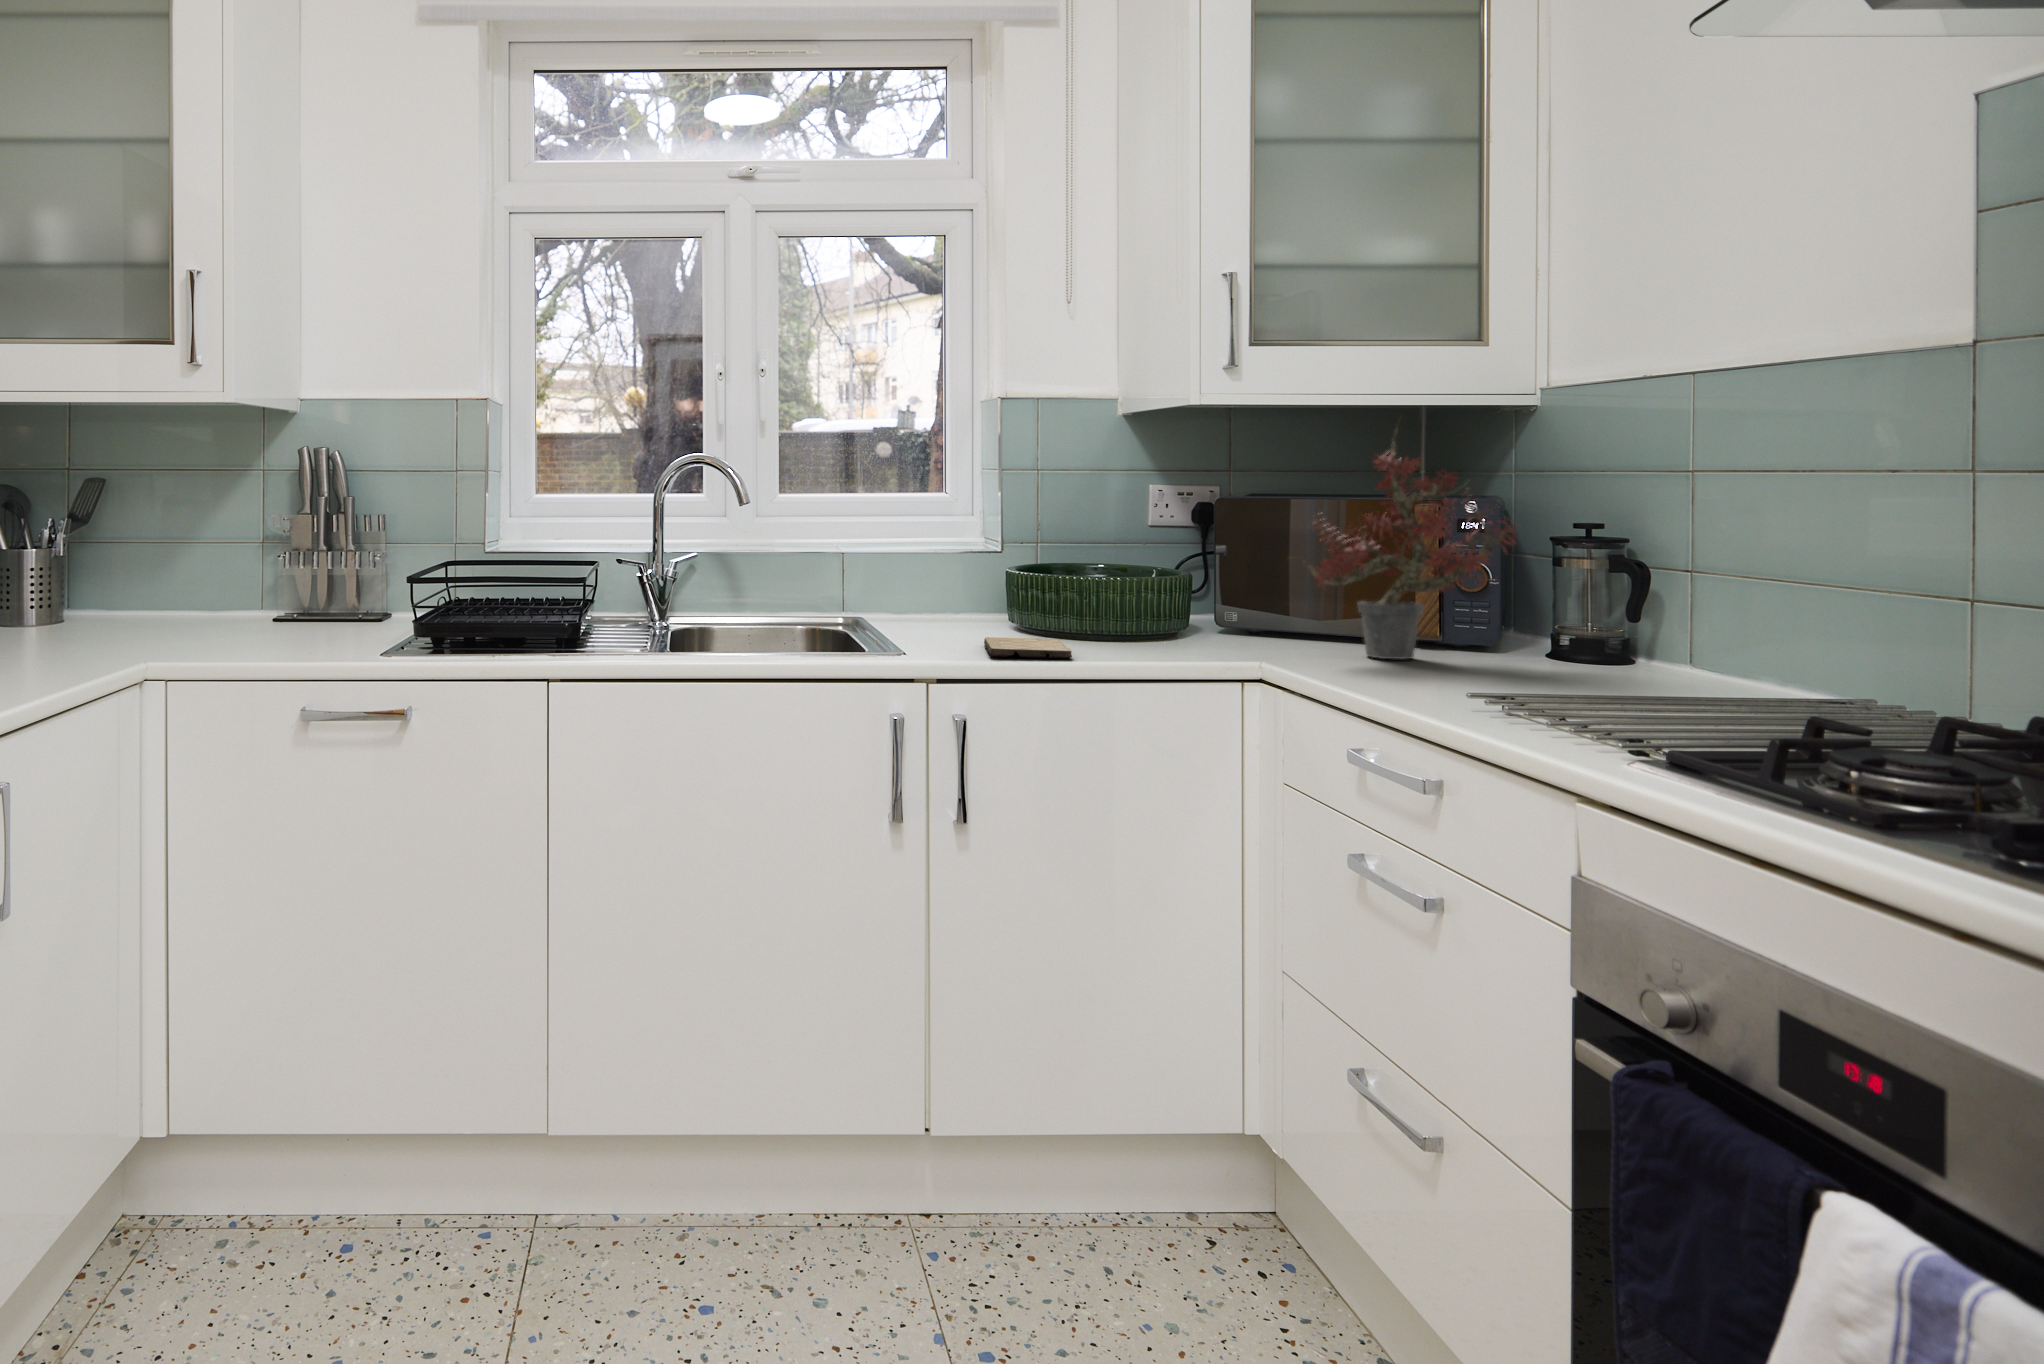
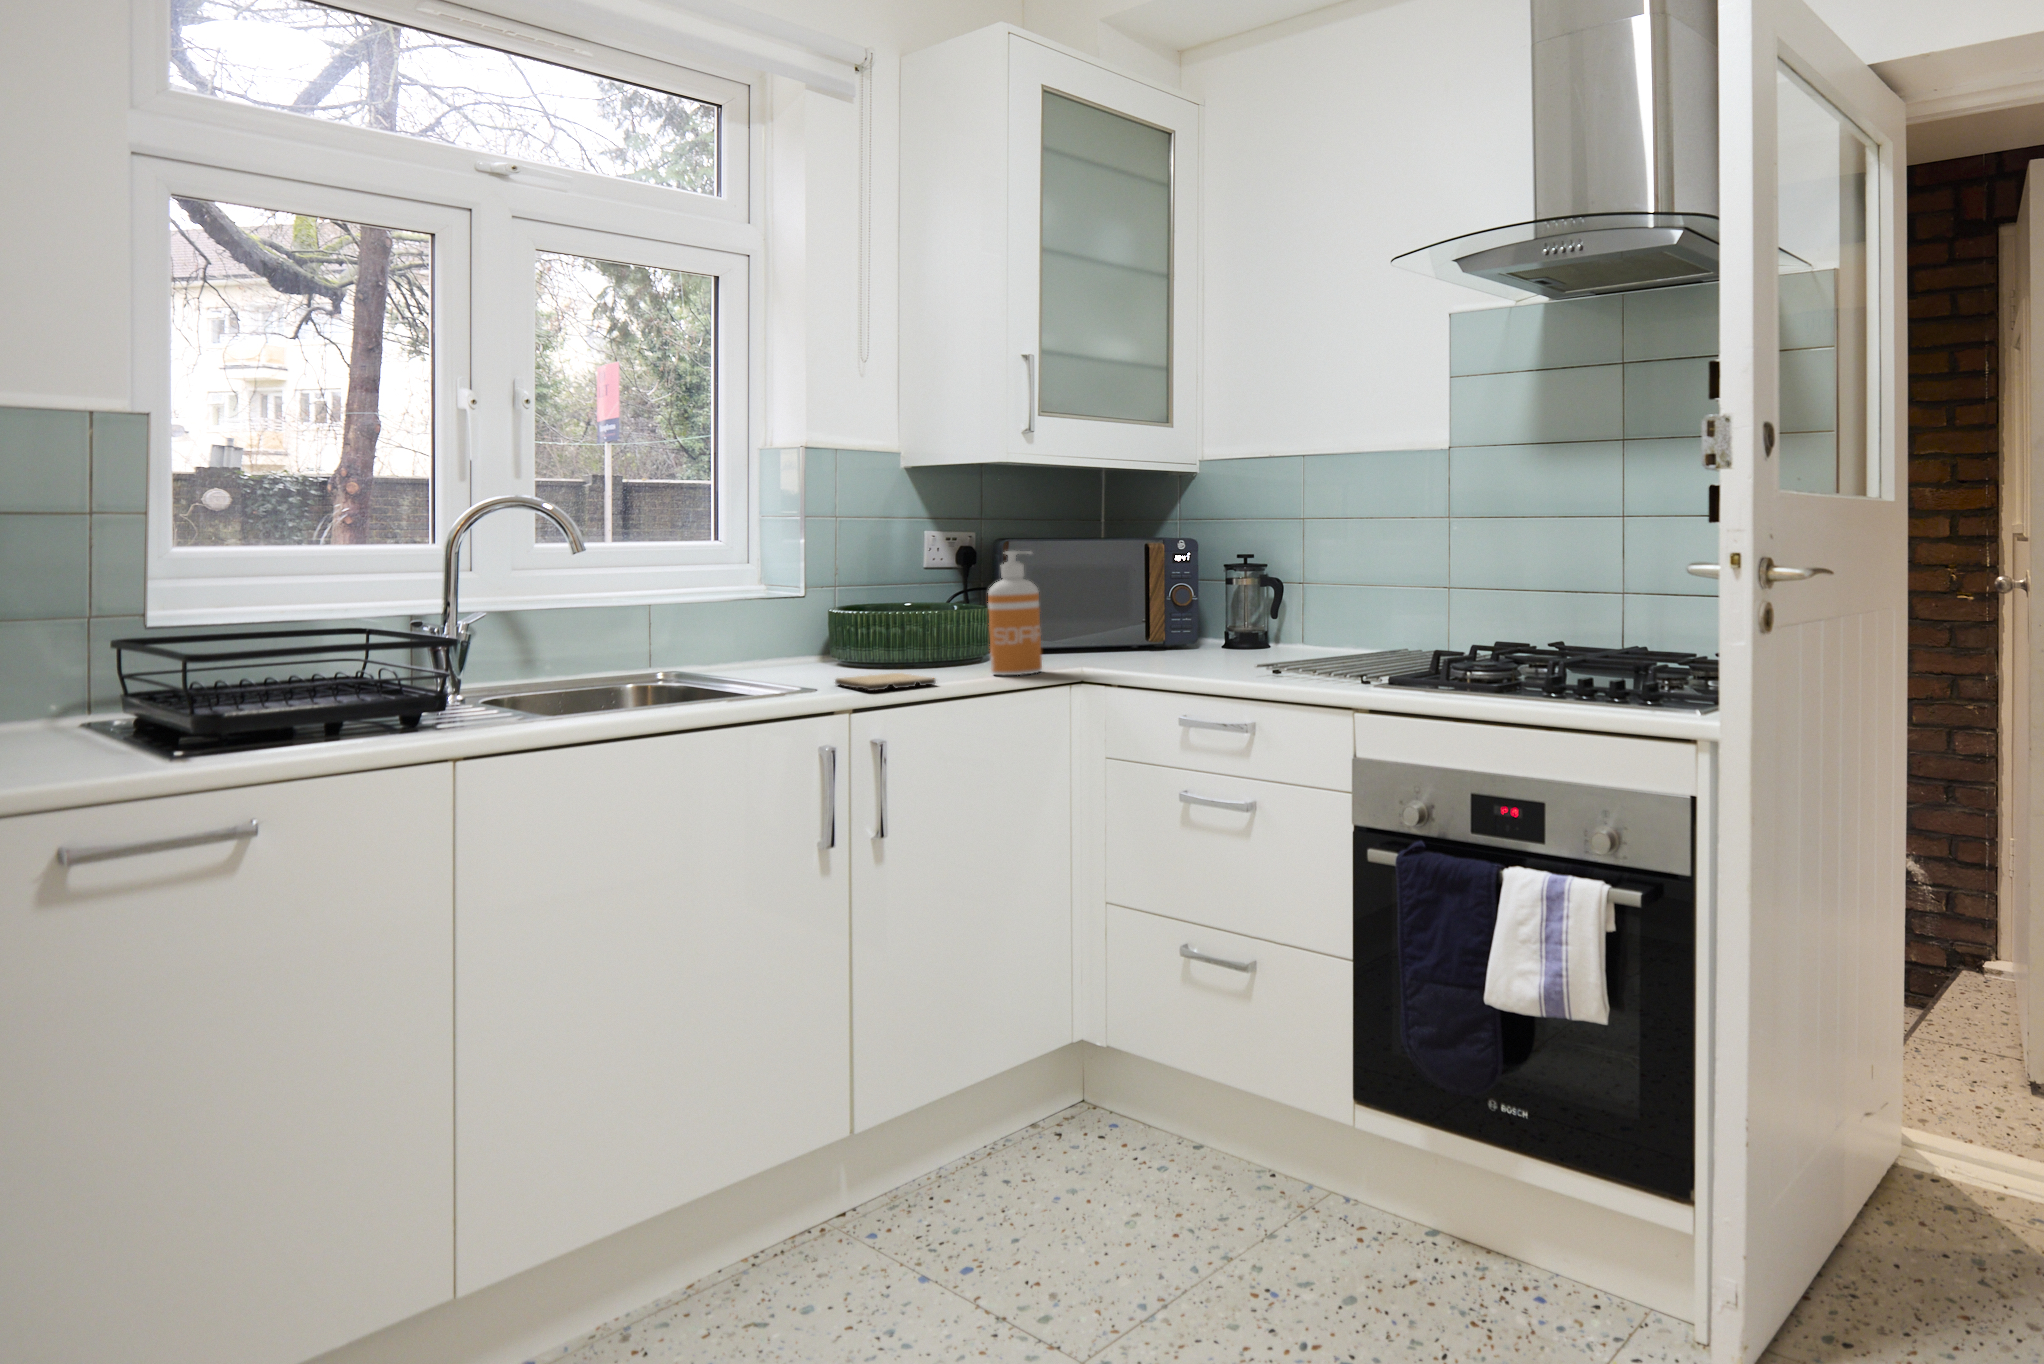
potted plant: present [1293,417,1516,659] -> none [1086,478,1213,658]
soap dispenser: none [1155,506,1219,660] -> present [988,551,1042,675]

